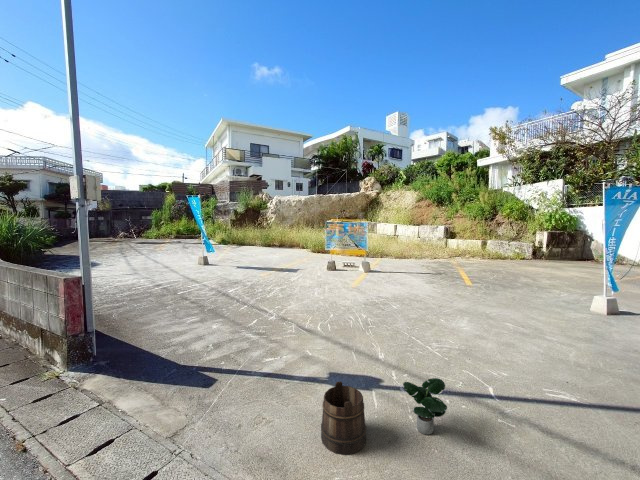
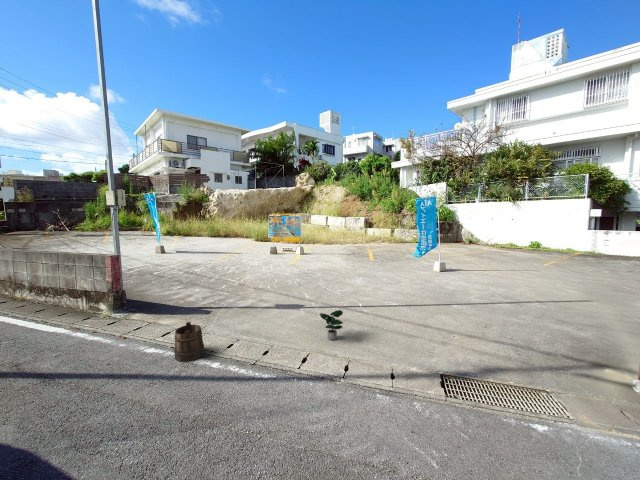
bucket: present [321,381,366,455] -> present [174,322,204,362]

